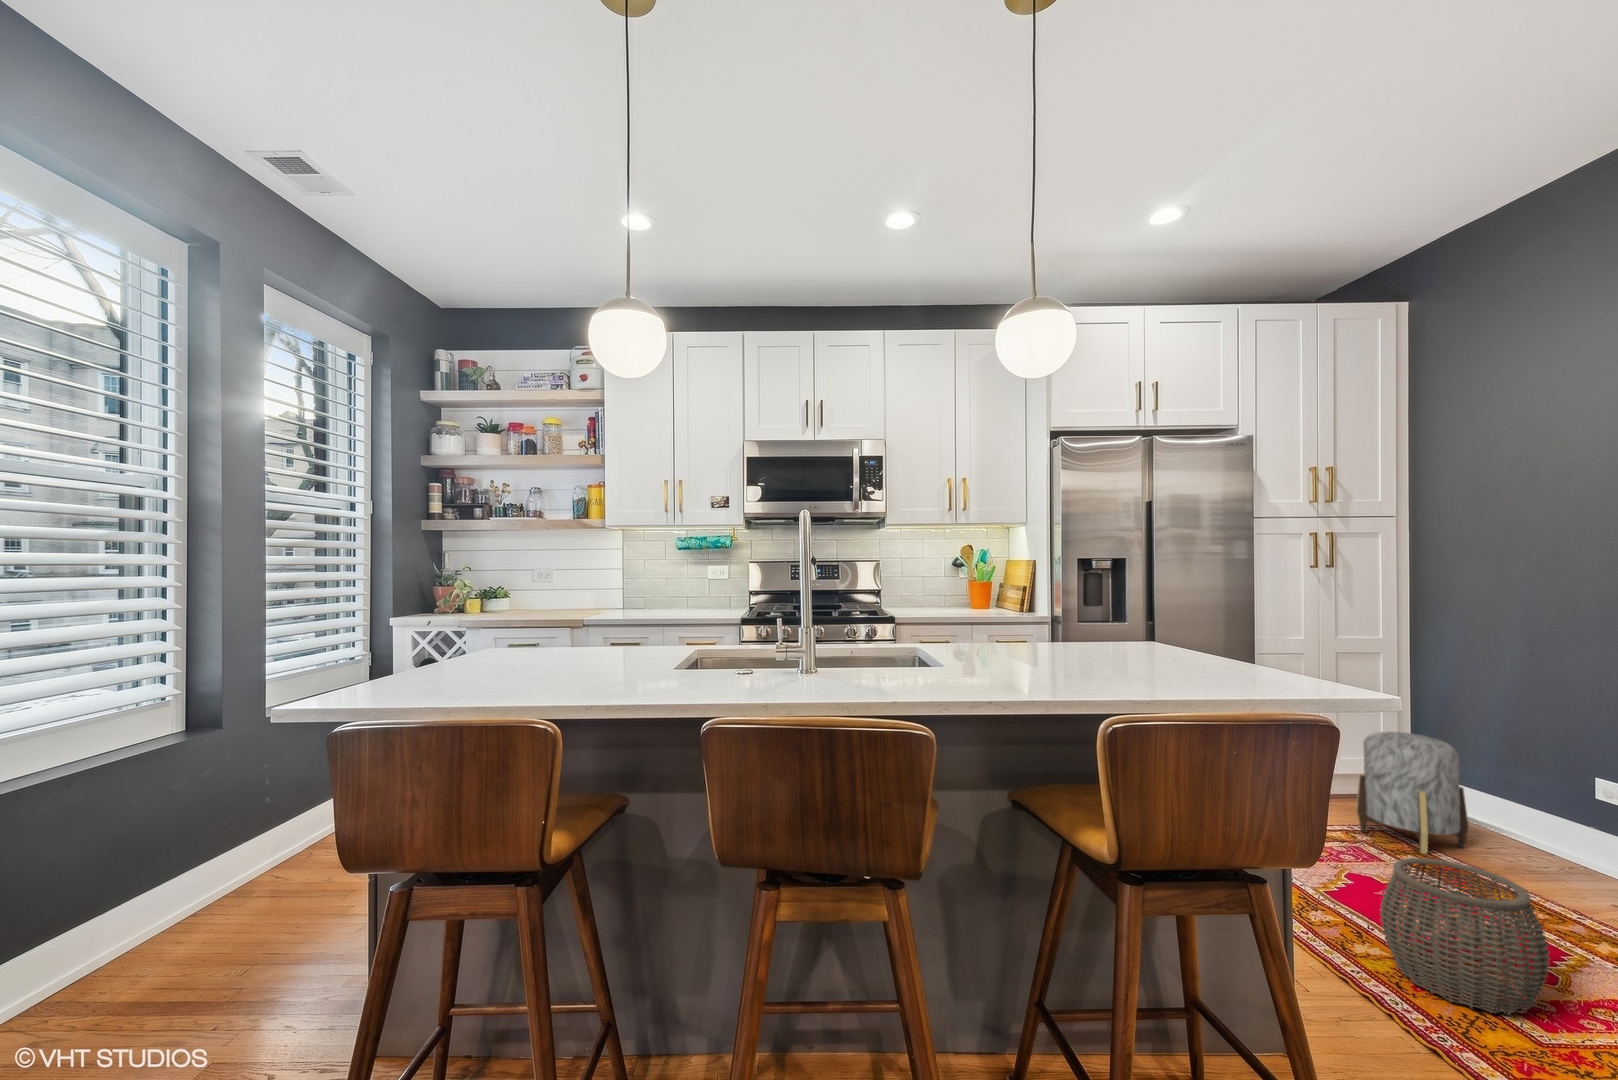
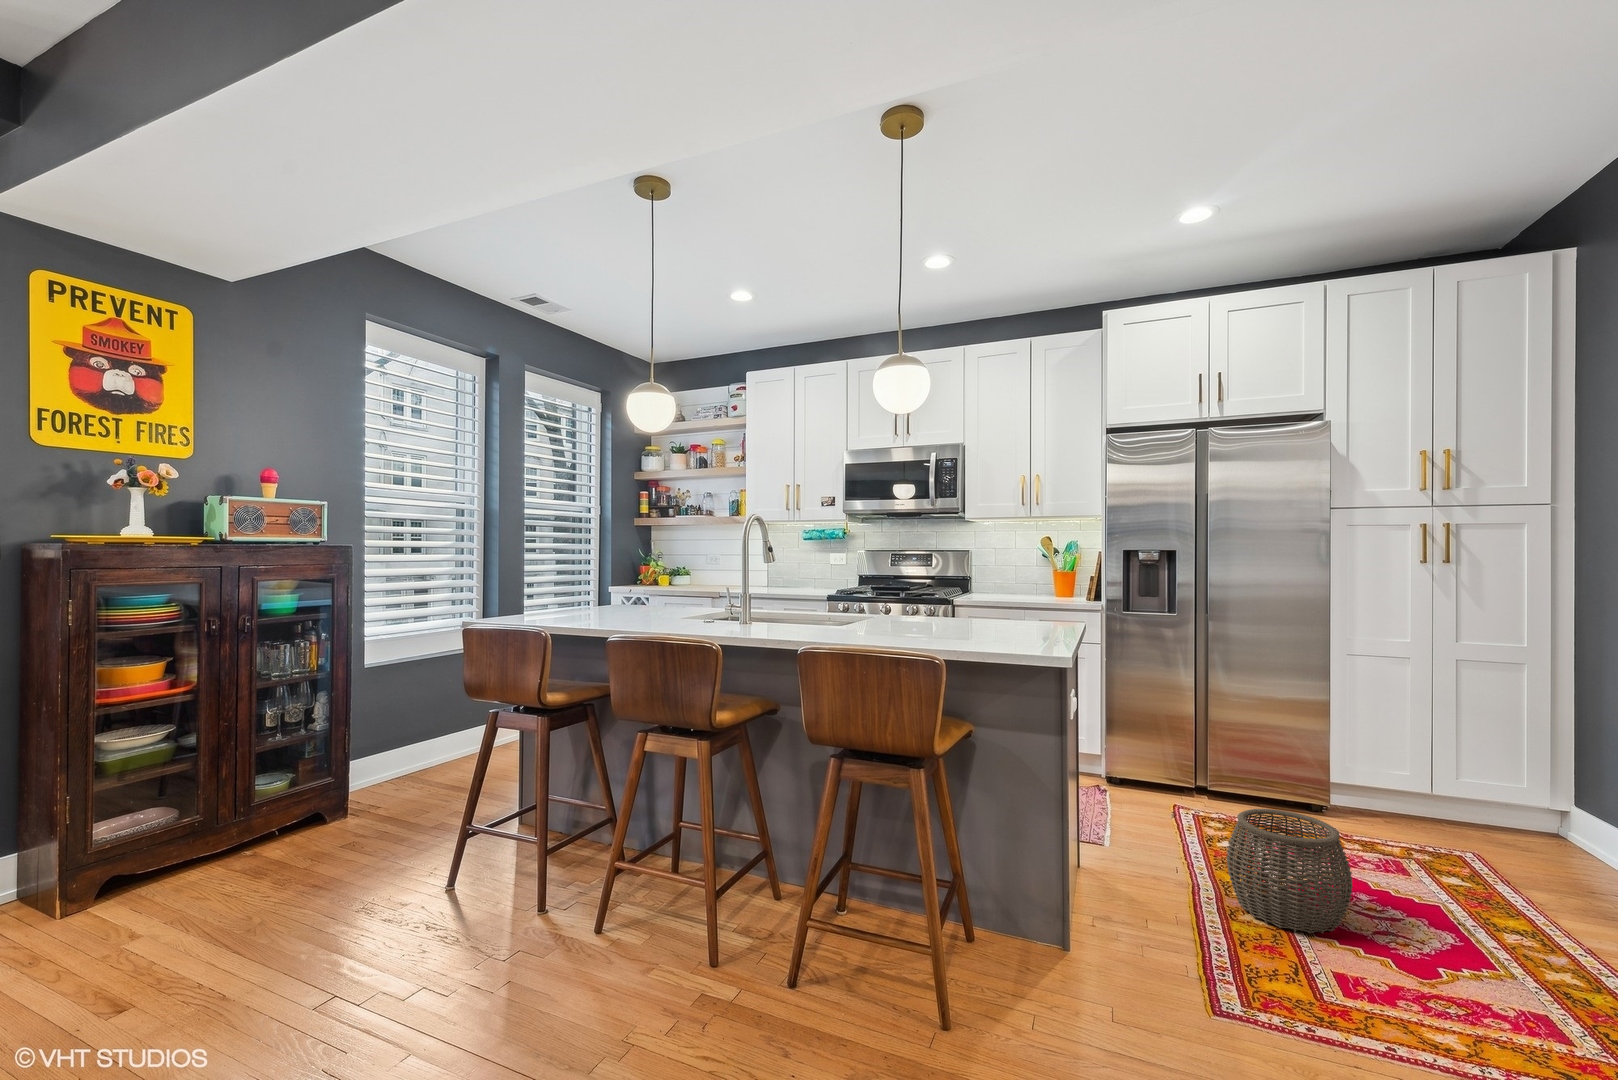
stool: present [1356,732,1469,854] -> none [1390,730,1506,853]

